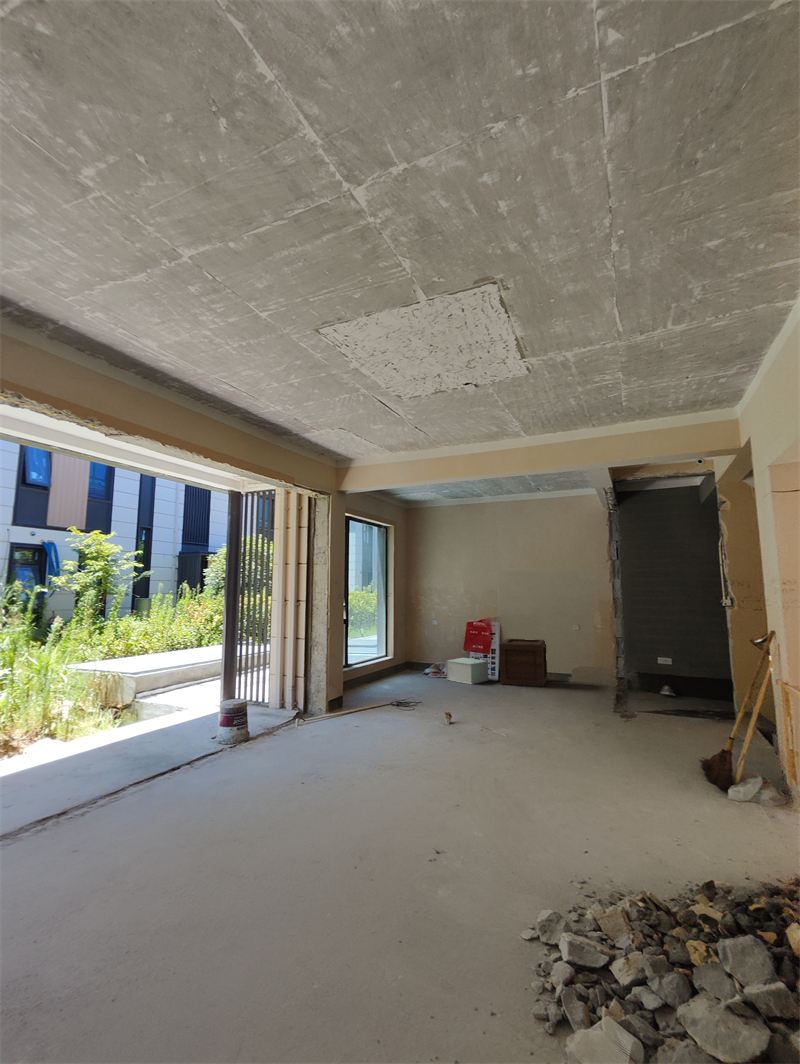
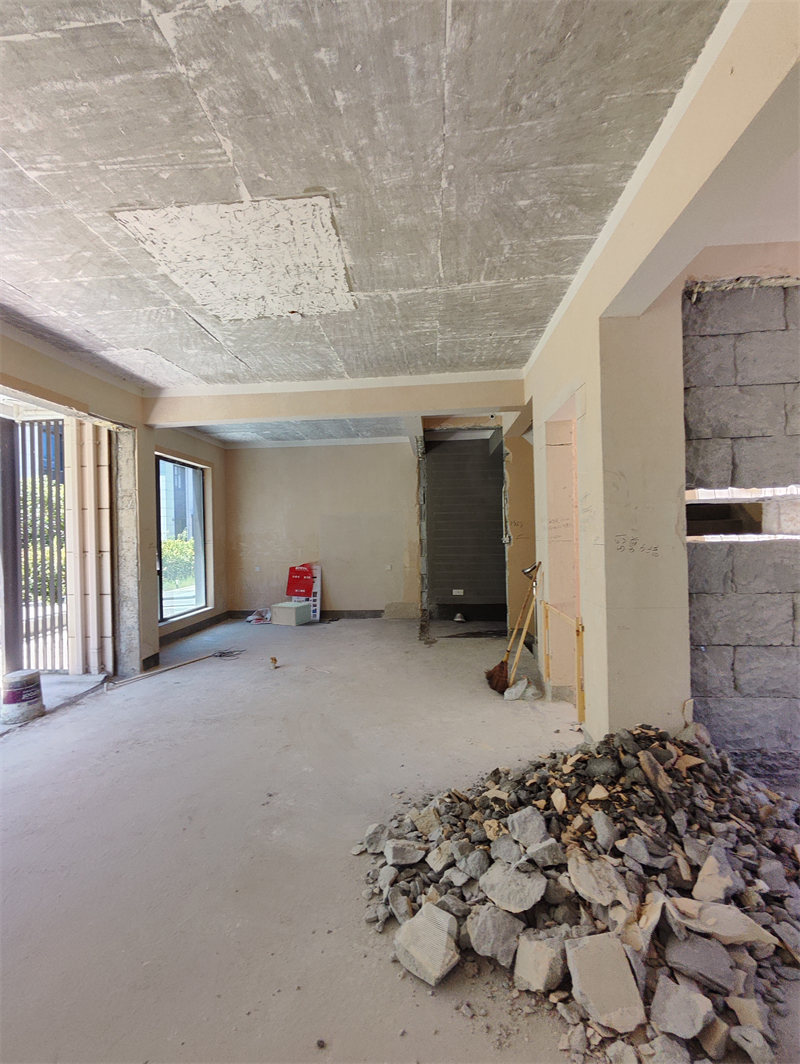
wooden crate: present [499,639,547,687] -> none [322,581,364,624]

